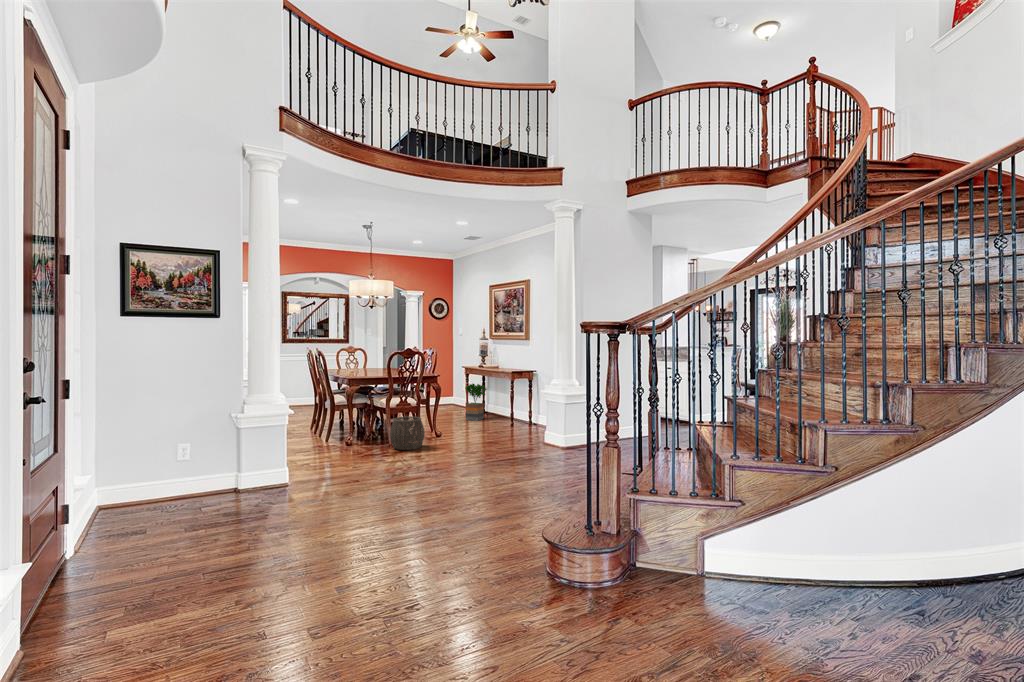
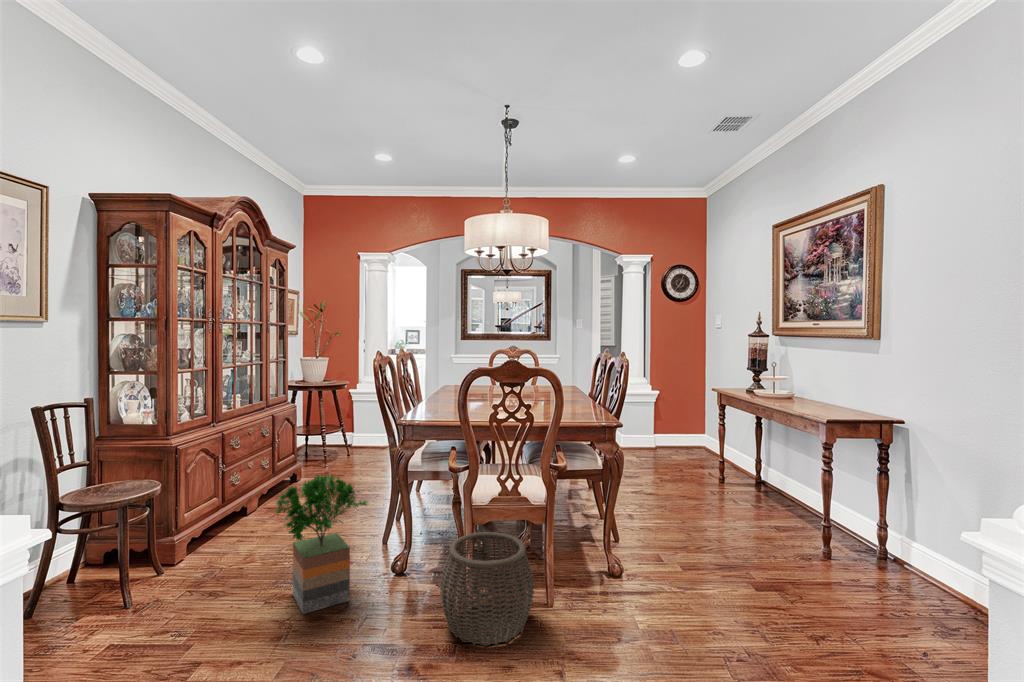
potted tree: present [466,384,487,421] -> present [276,475,368,614]

